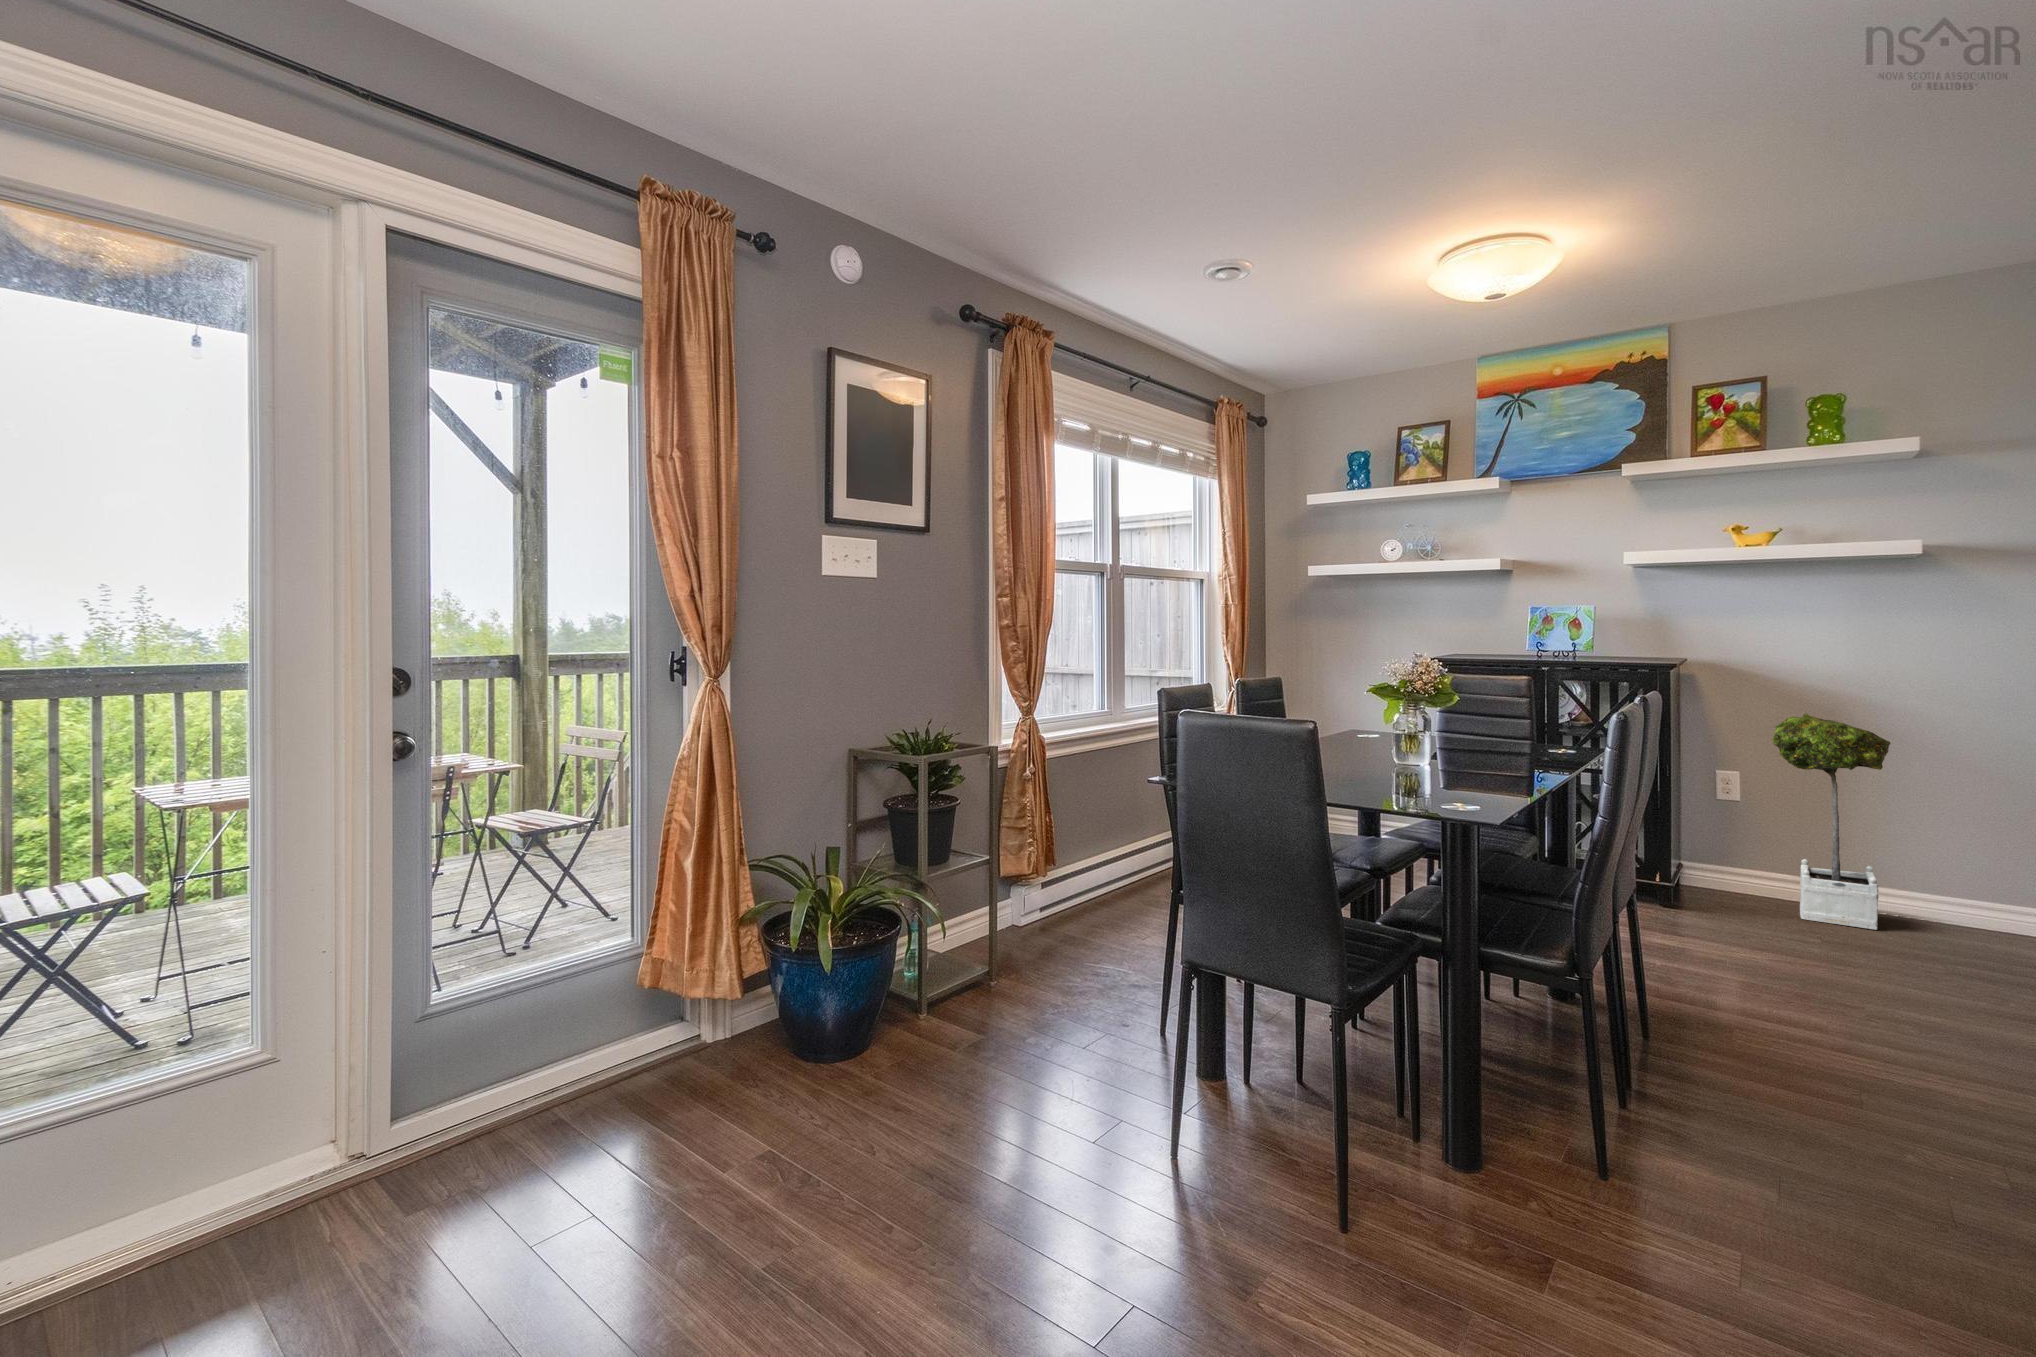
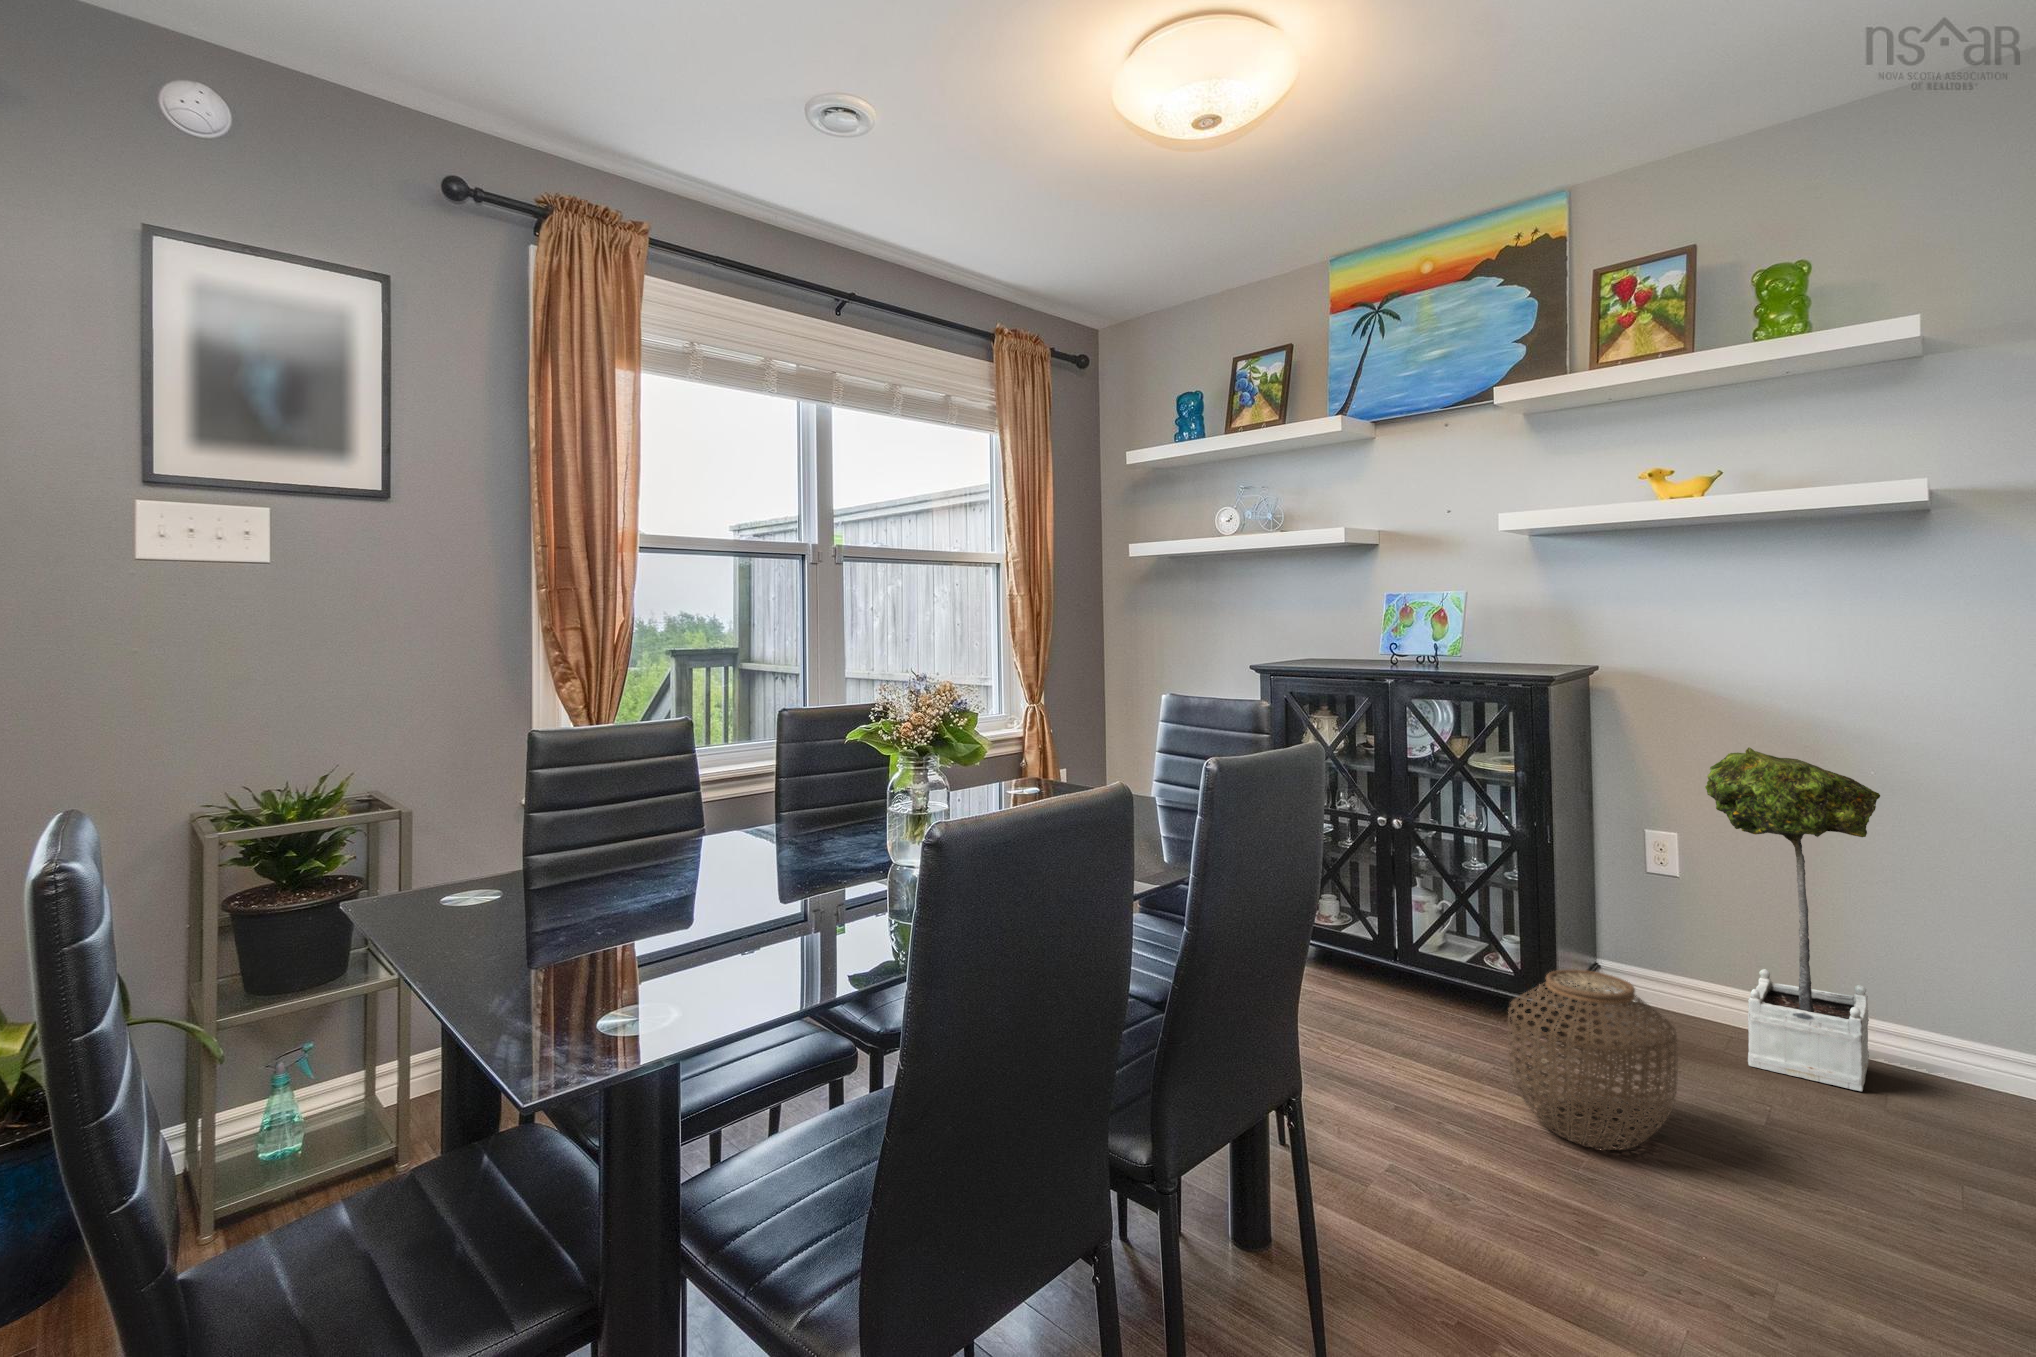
woven basket: none [1672,854,1787,960] -> present [1508,970,1677,1150]

